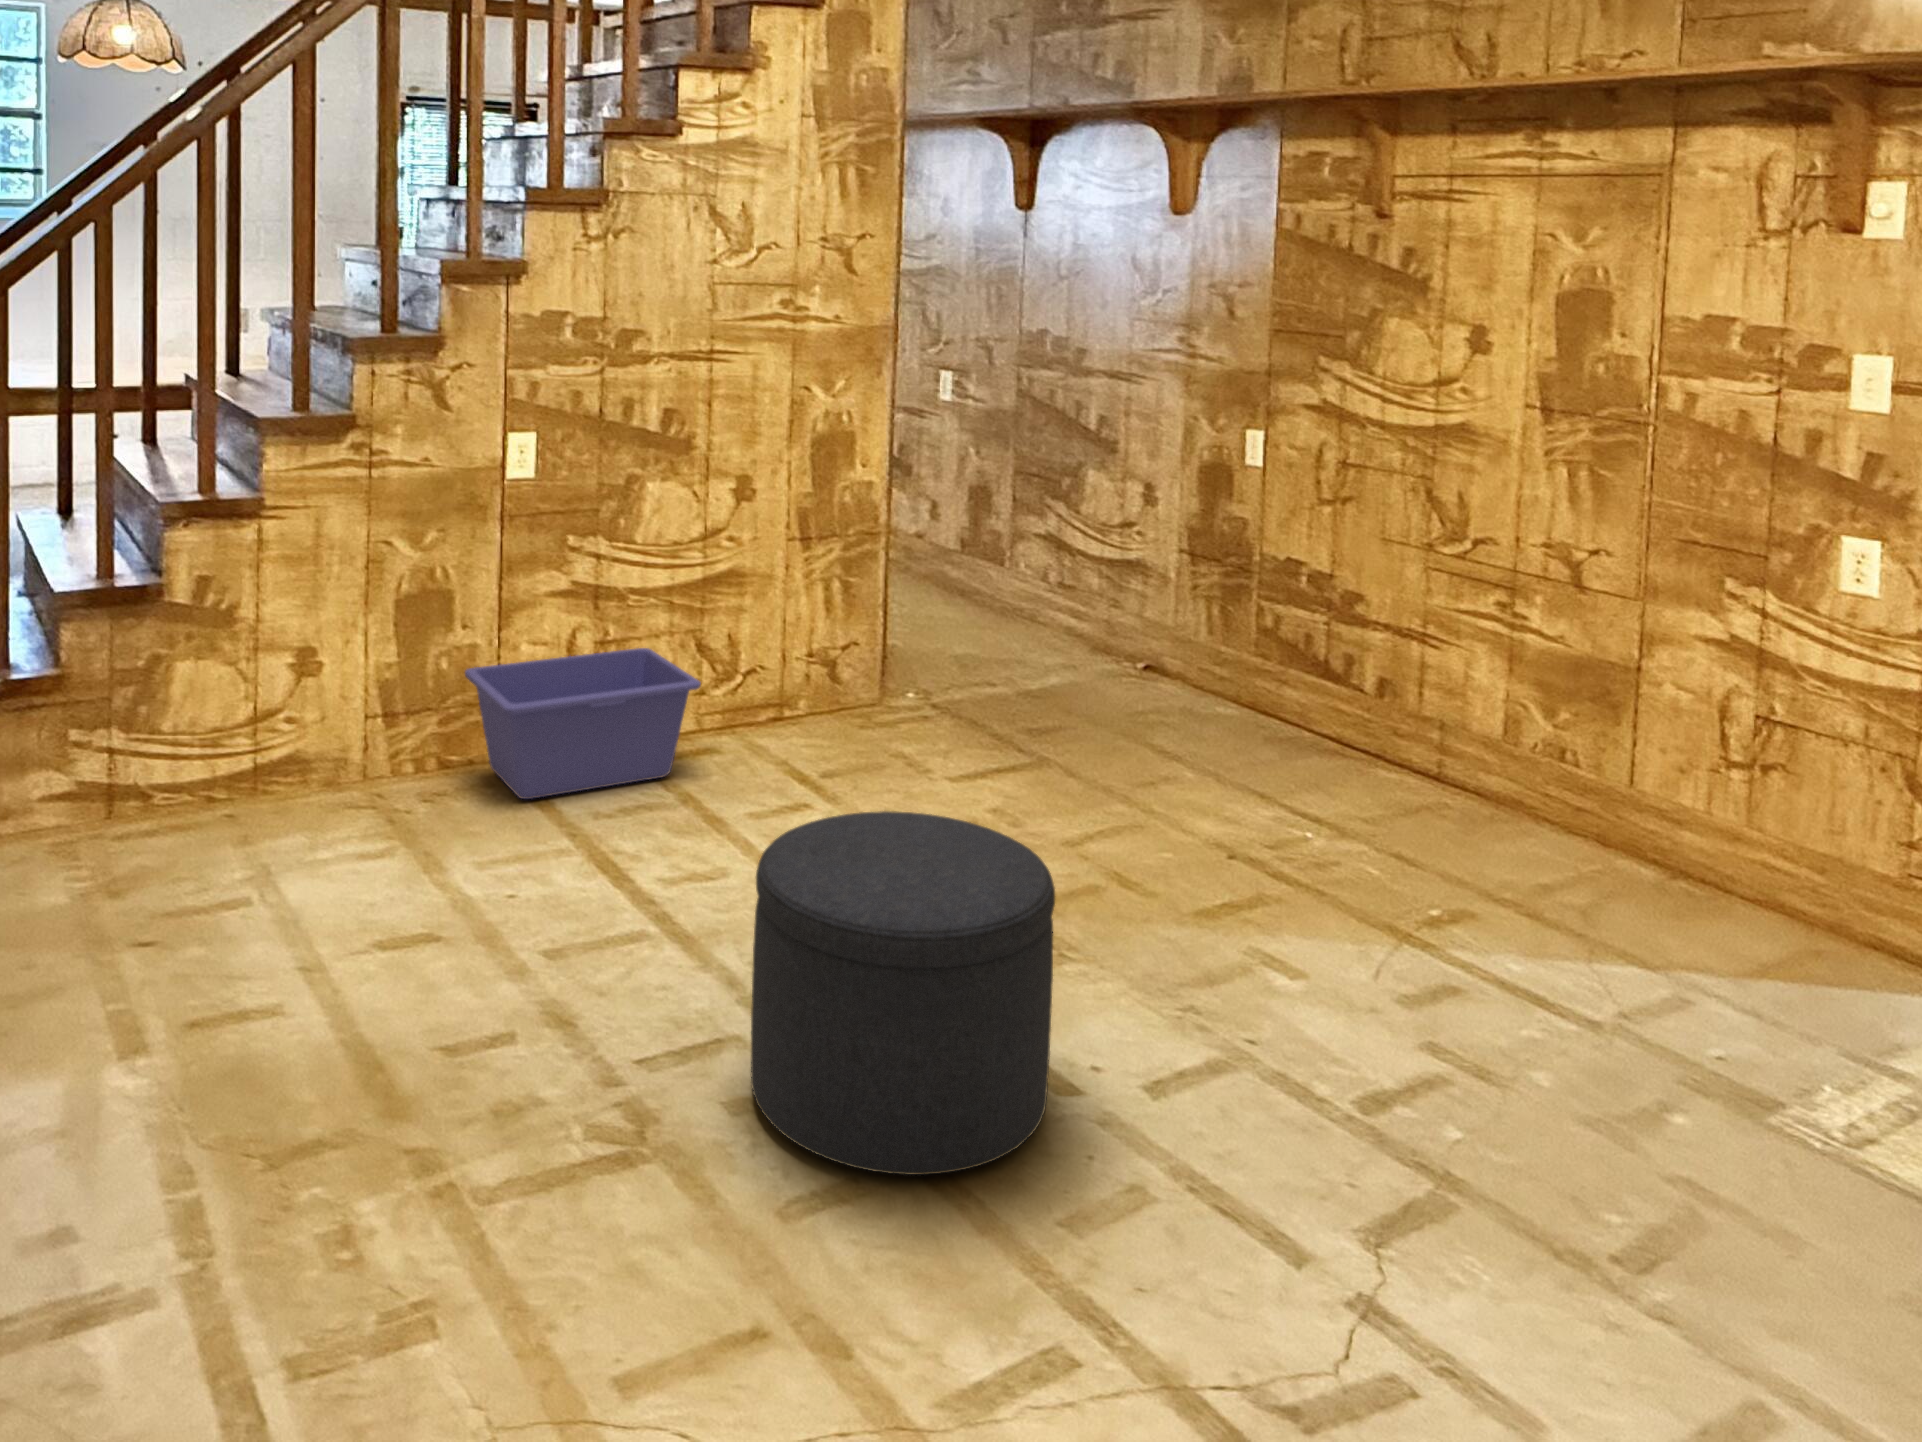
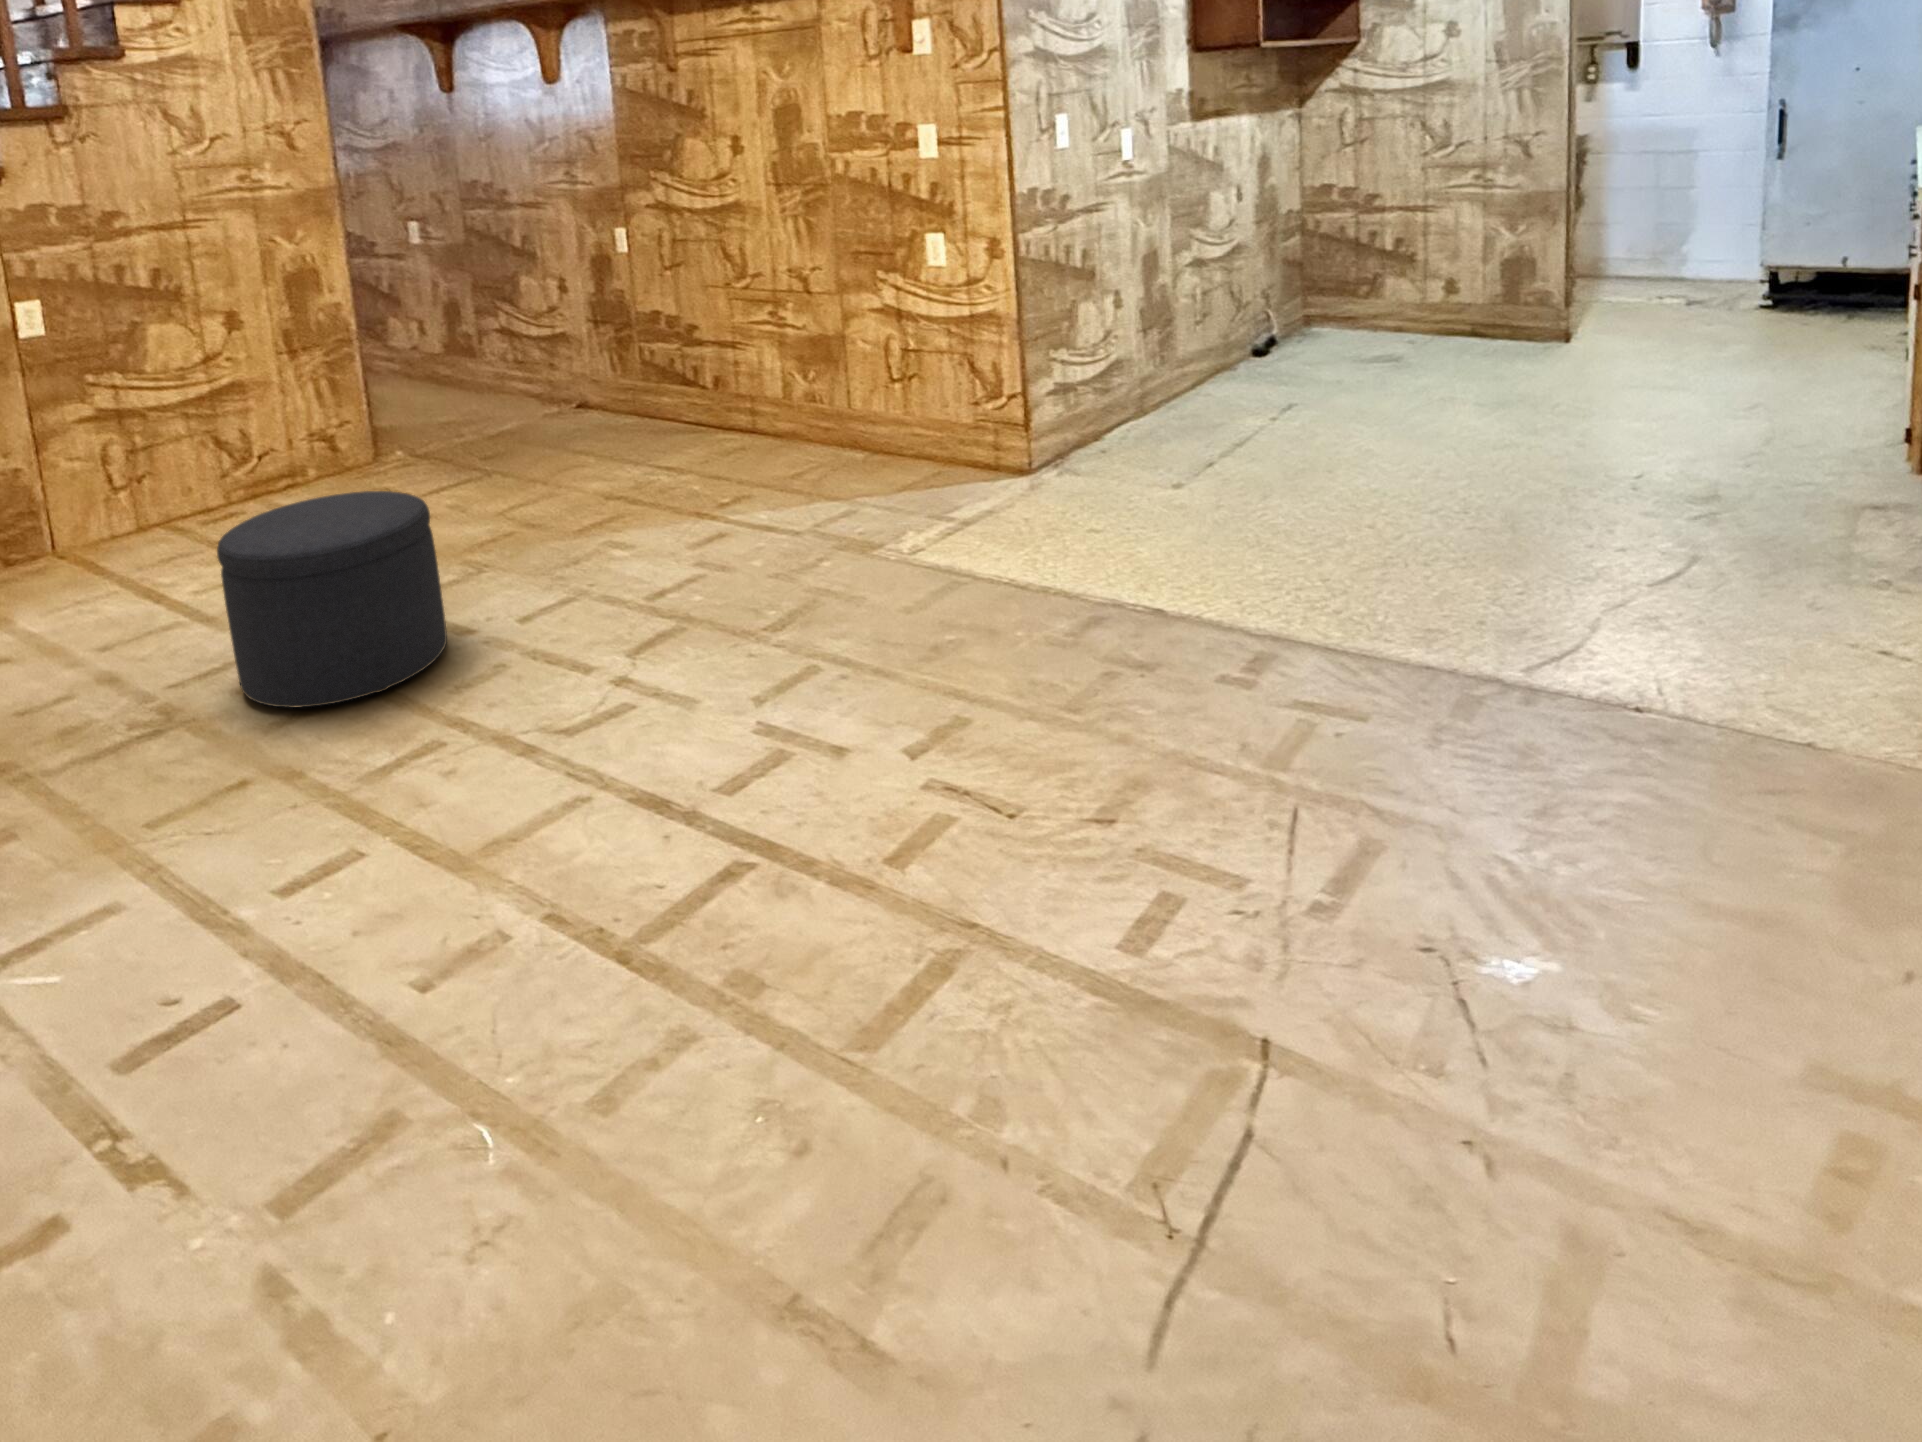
storage bin: present [465,648,701,799] -> none [8,451,214,574]

